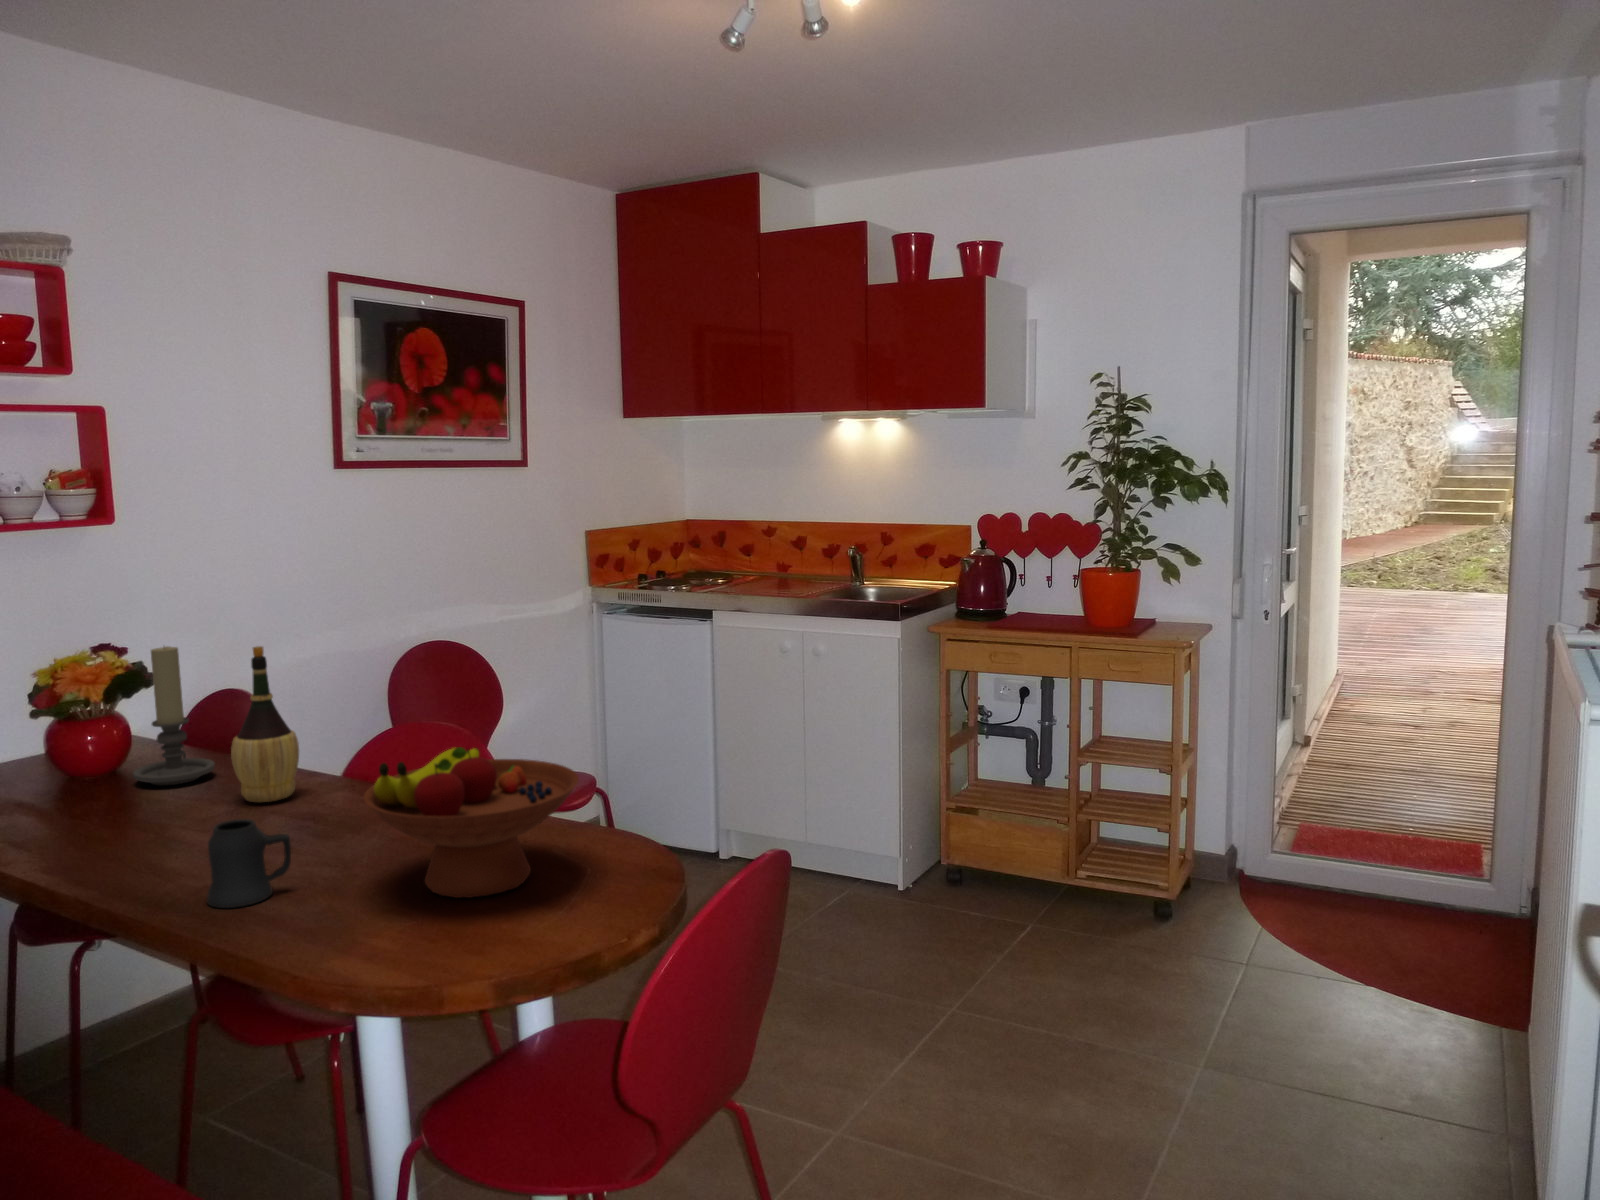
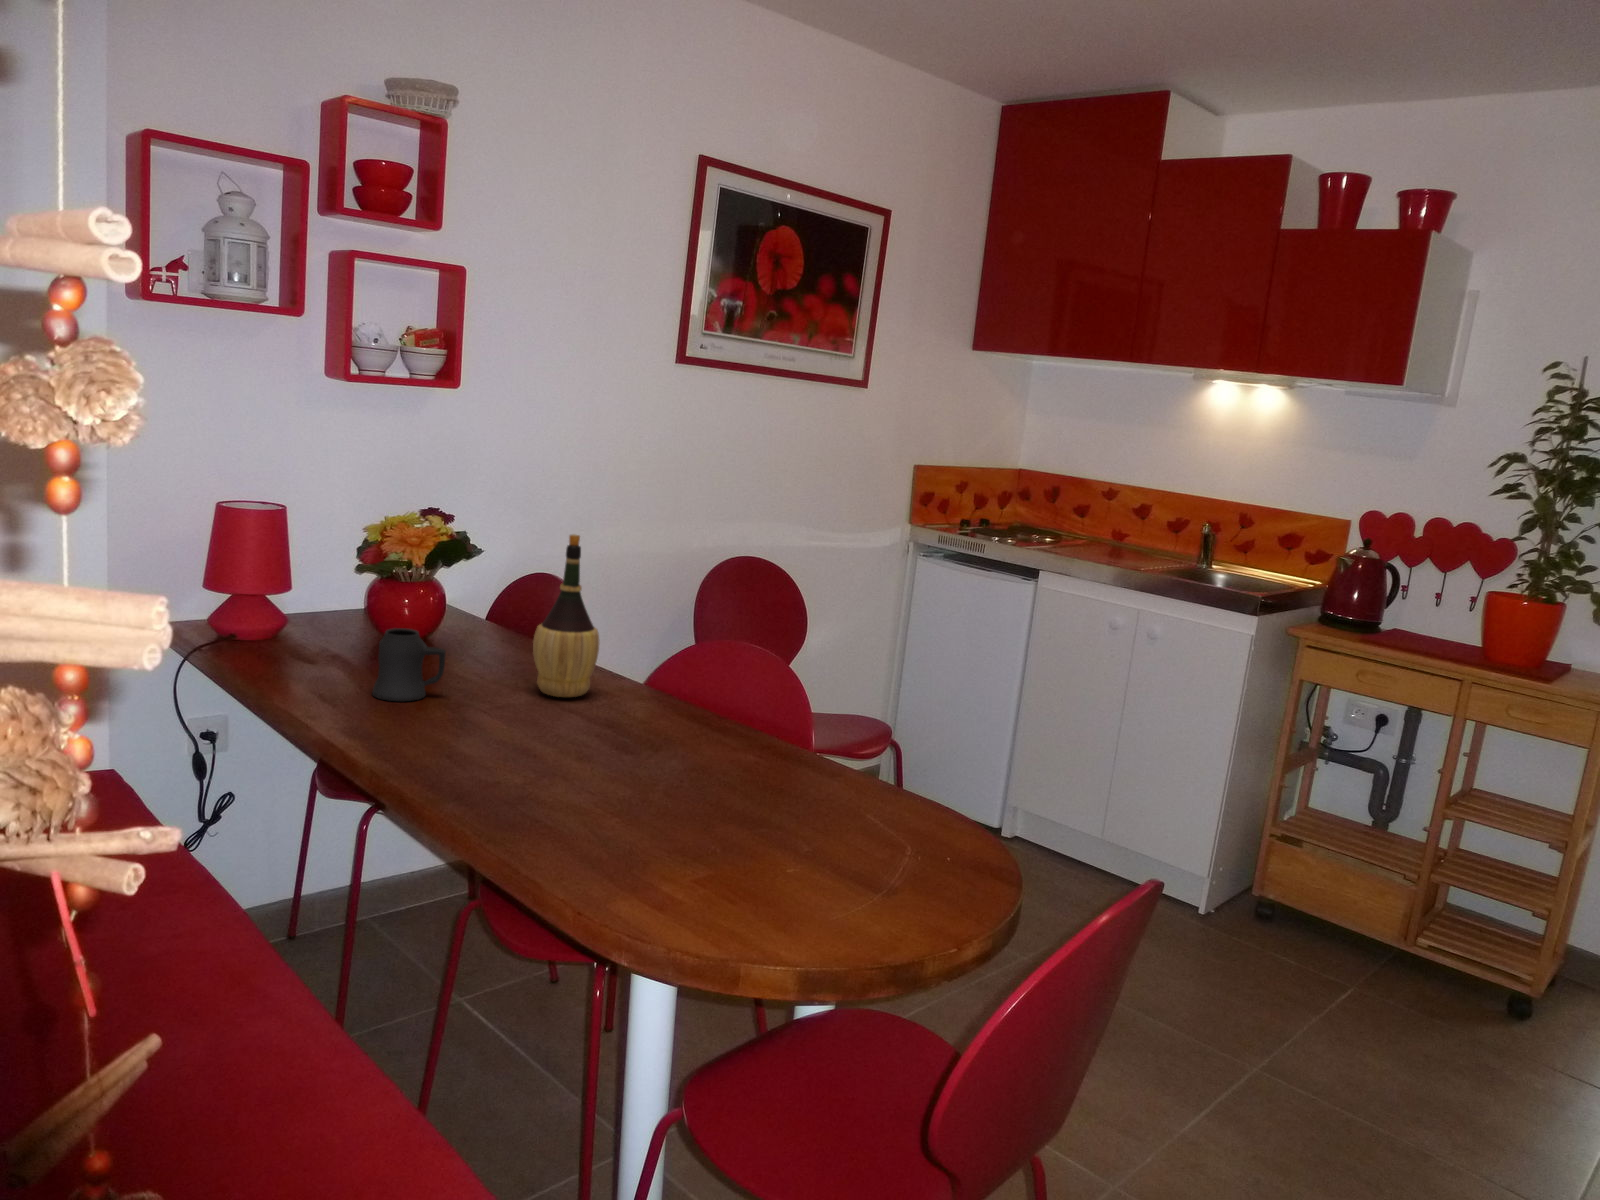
candle holder: present [133,646,215,785] -> none [440,519,517,661]
fruit bowl: present [364,747,579,898] -> none [658,681,892,854]
mug: present [207,819,291,908] -> present [372,628,446,701]

